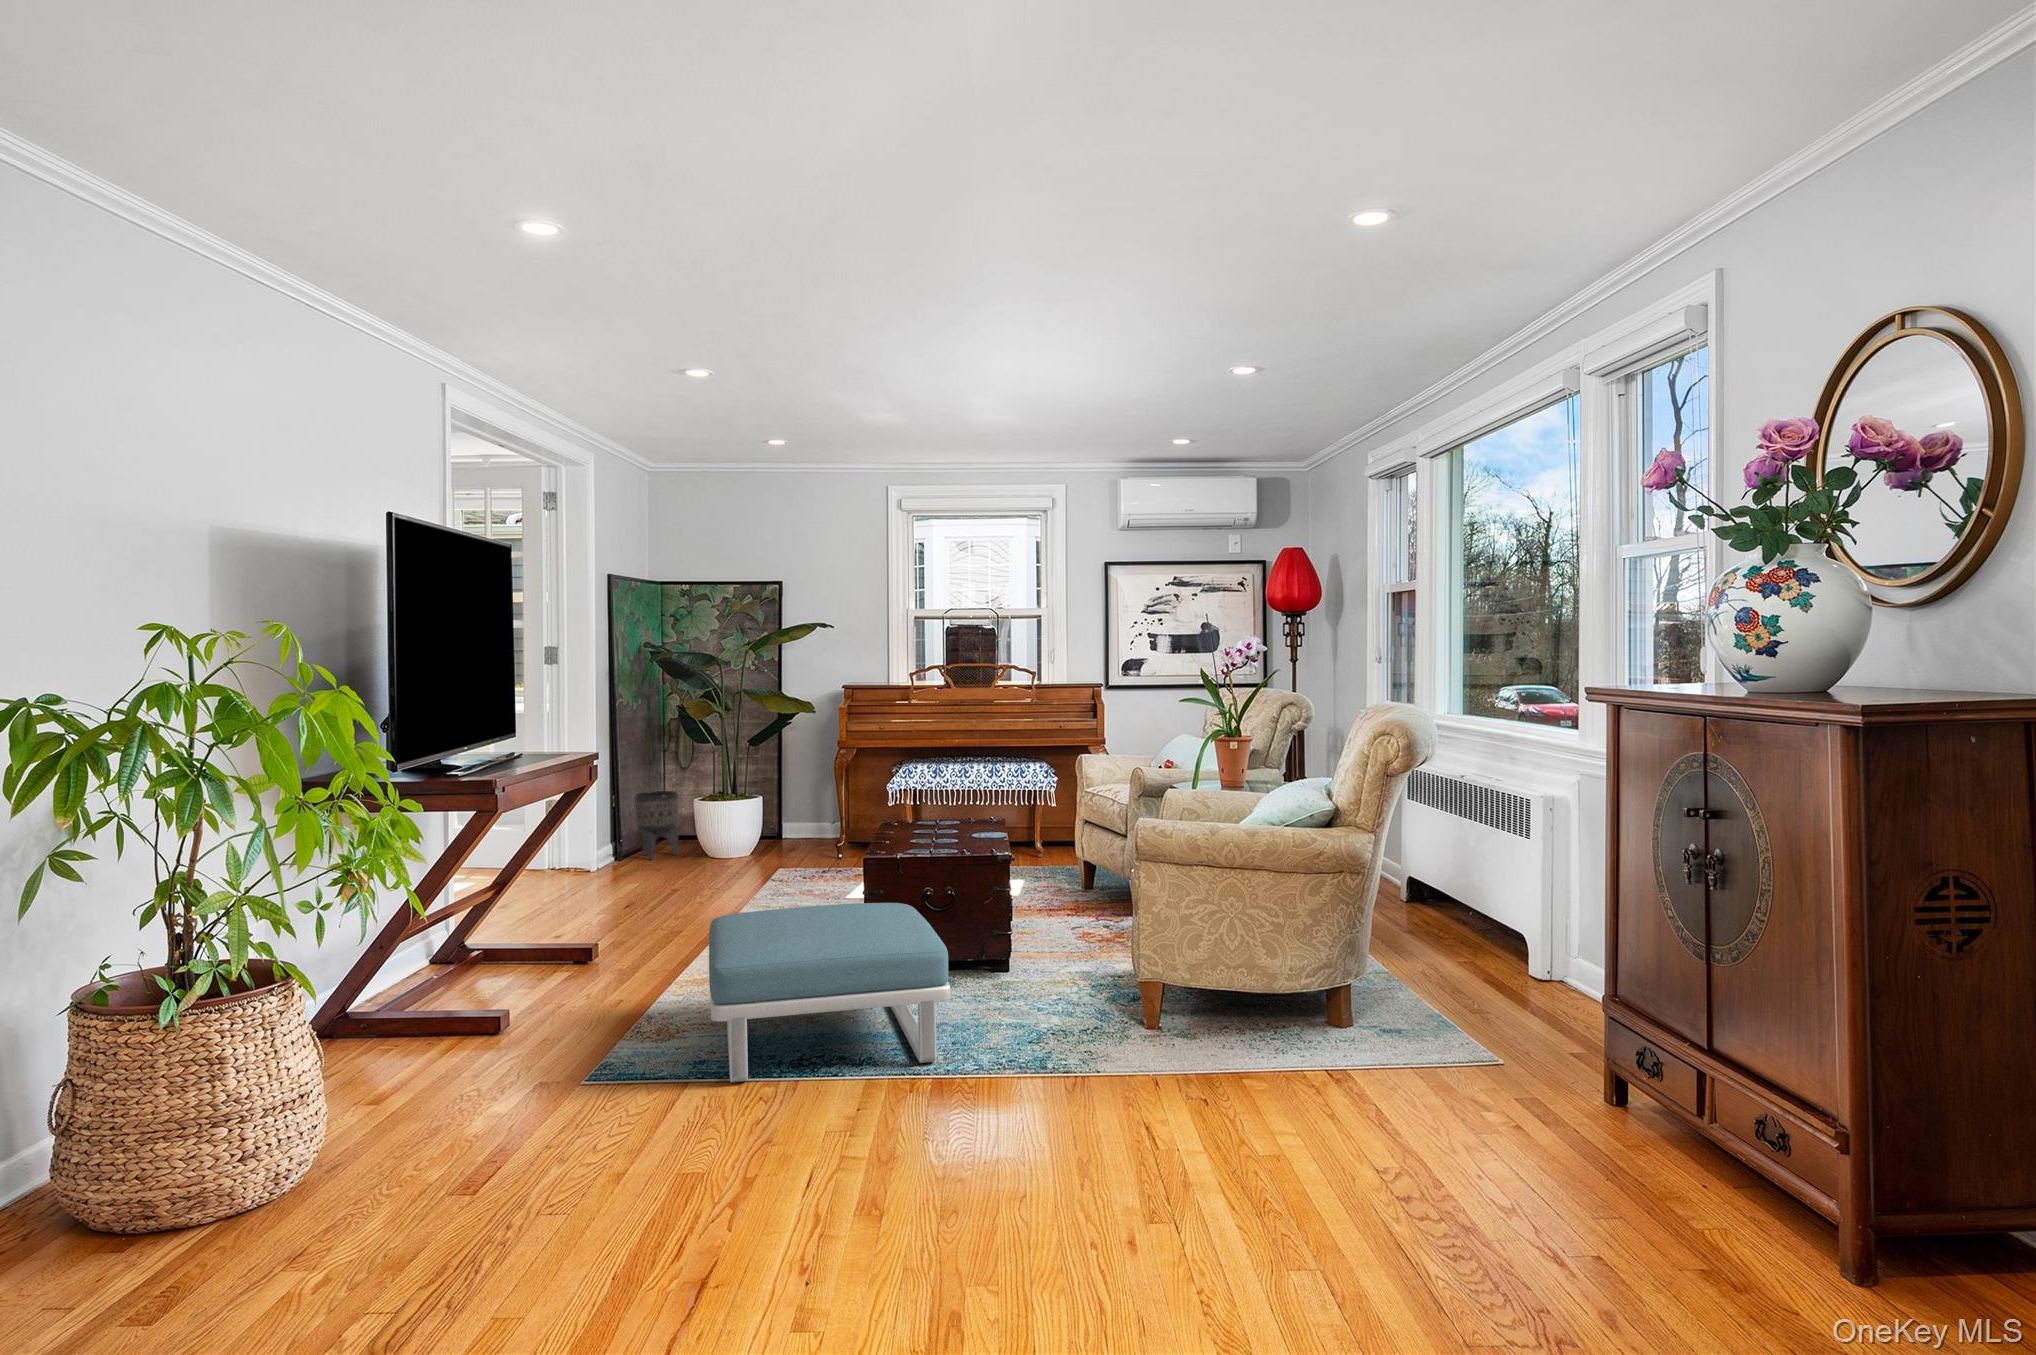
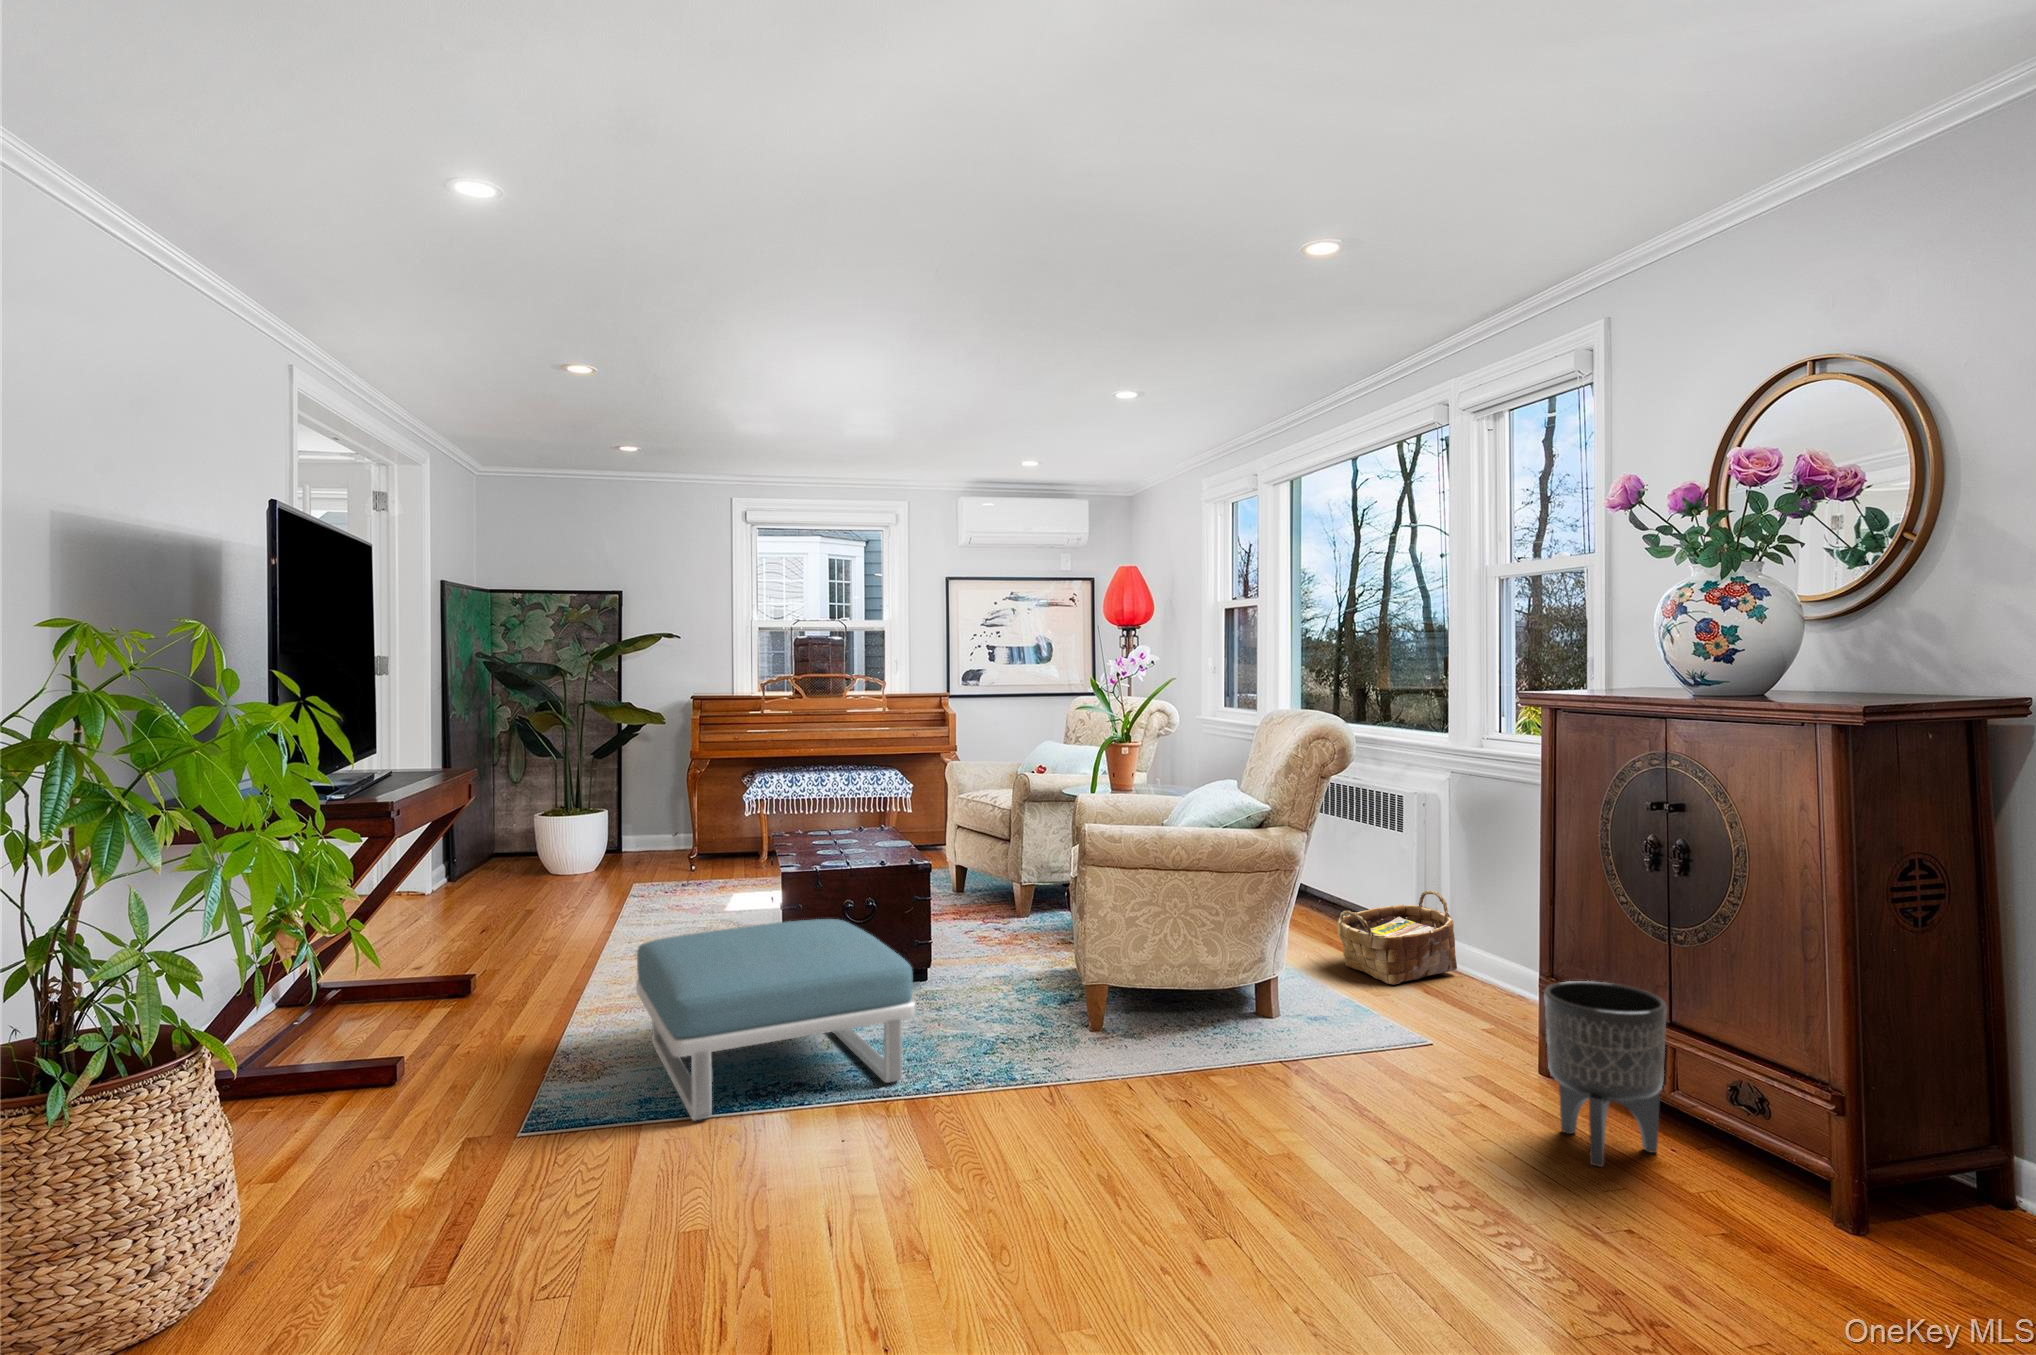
planter: present [633,791,679,860] -> present [1544,981,1667,1167]
woven basket: none [1452,902,1591,1003] -> present [1338,890,1457,985]

